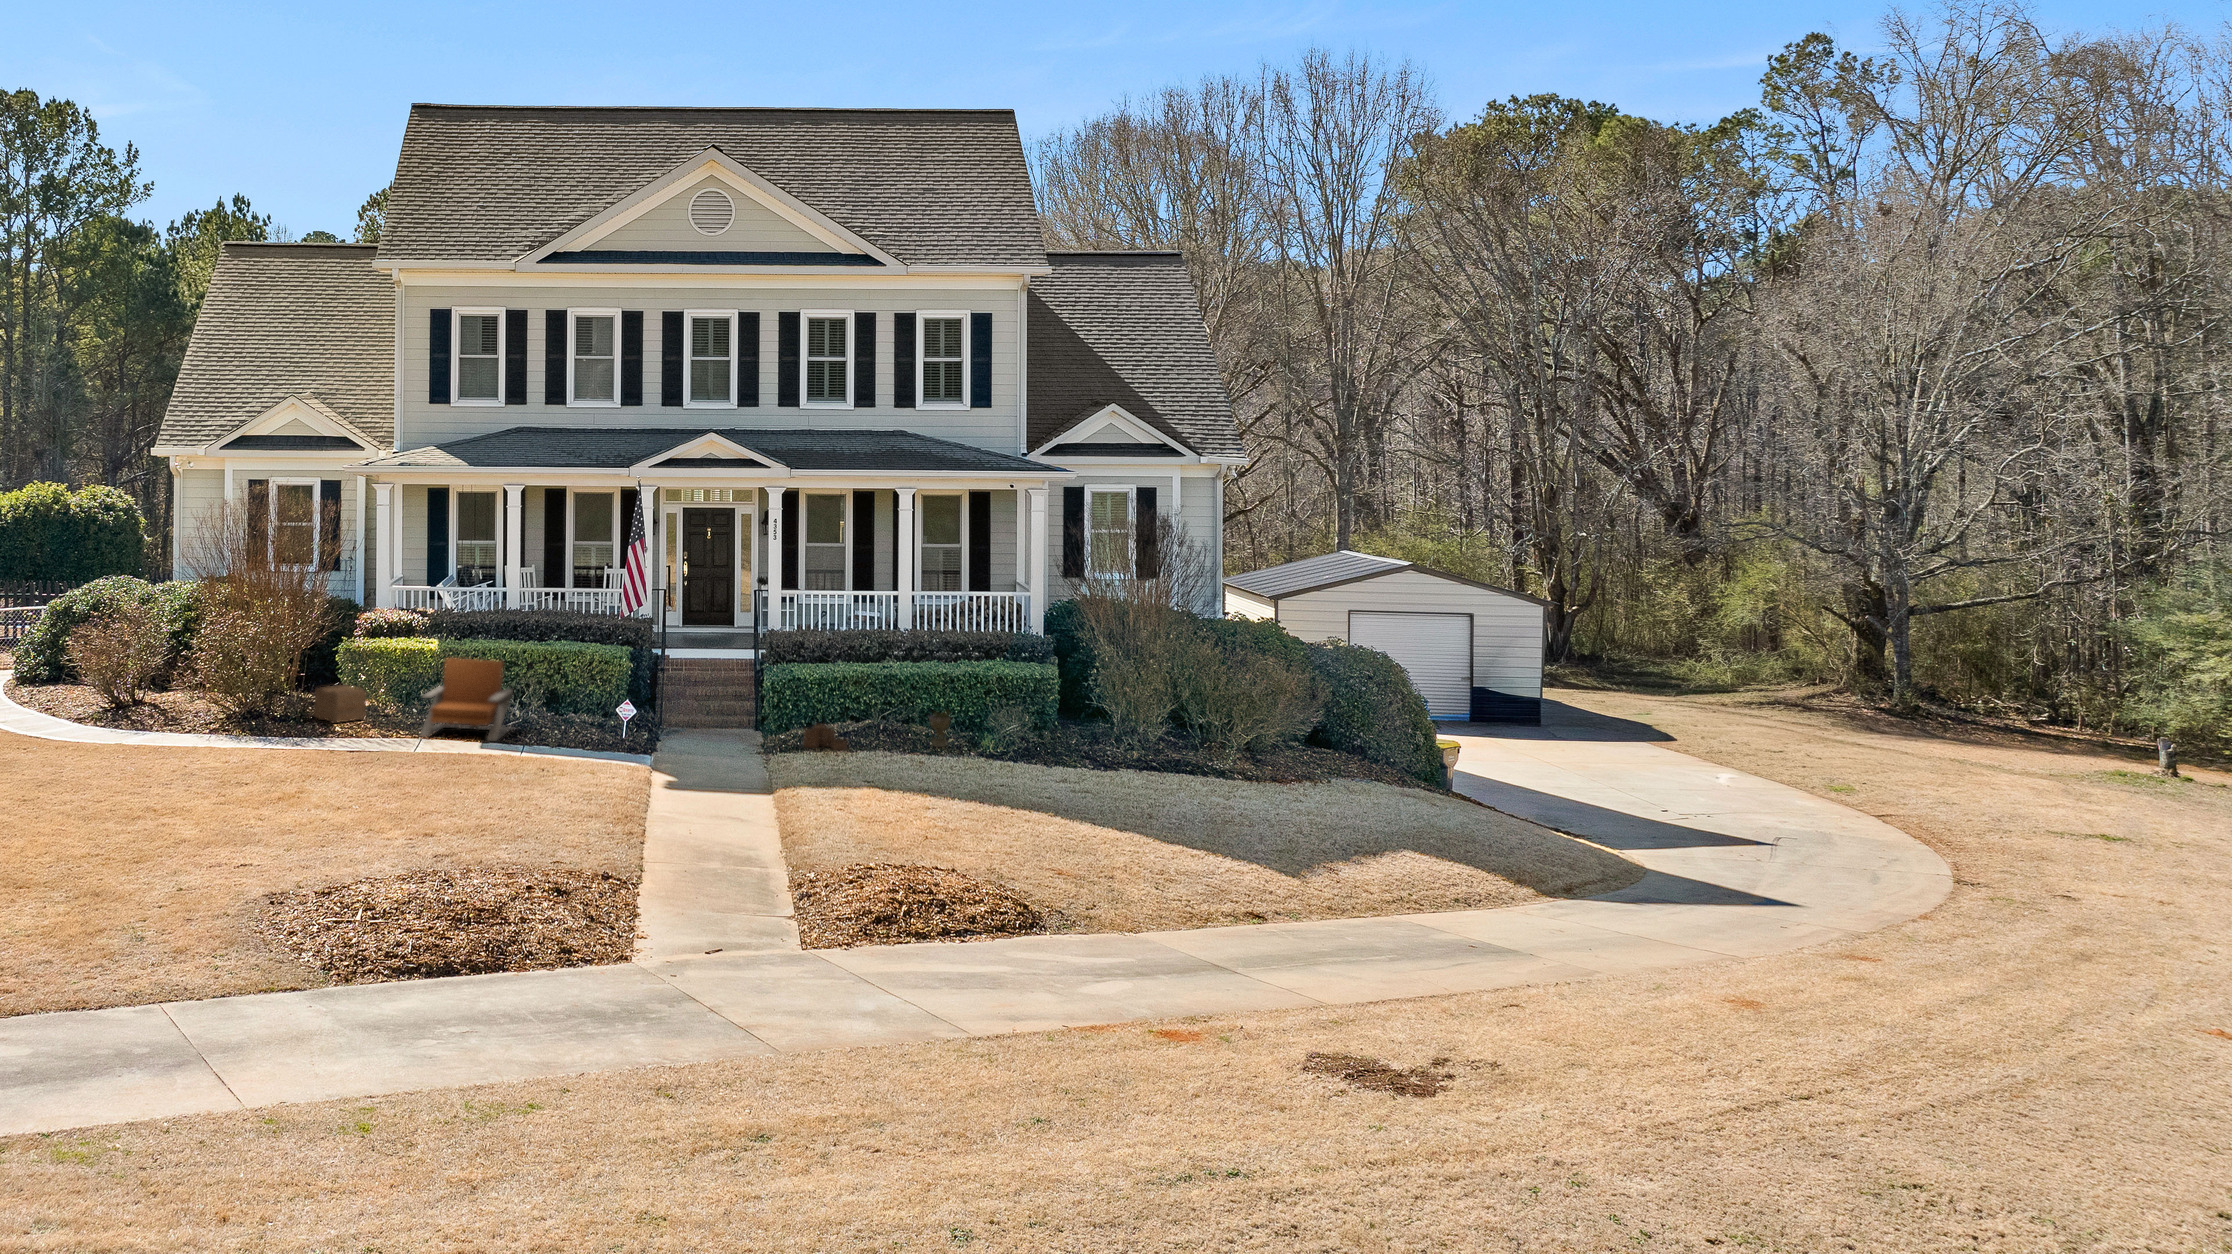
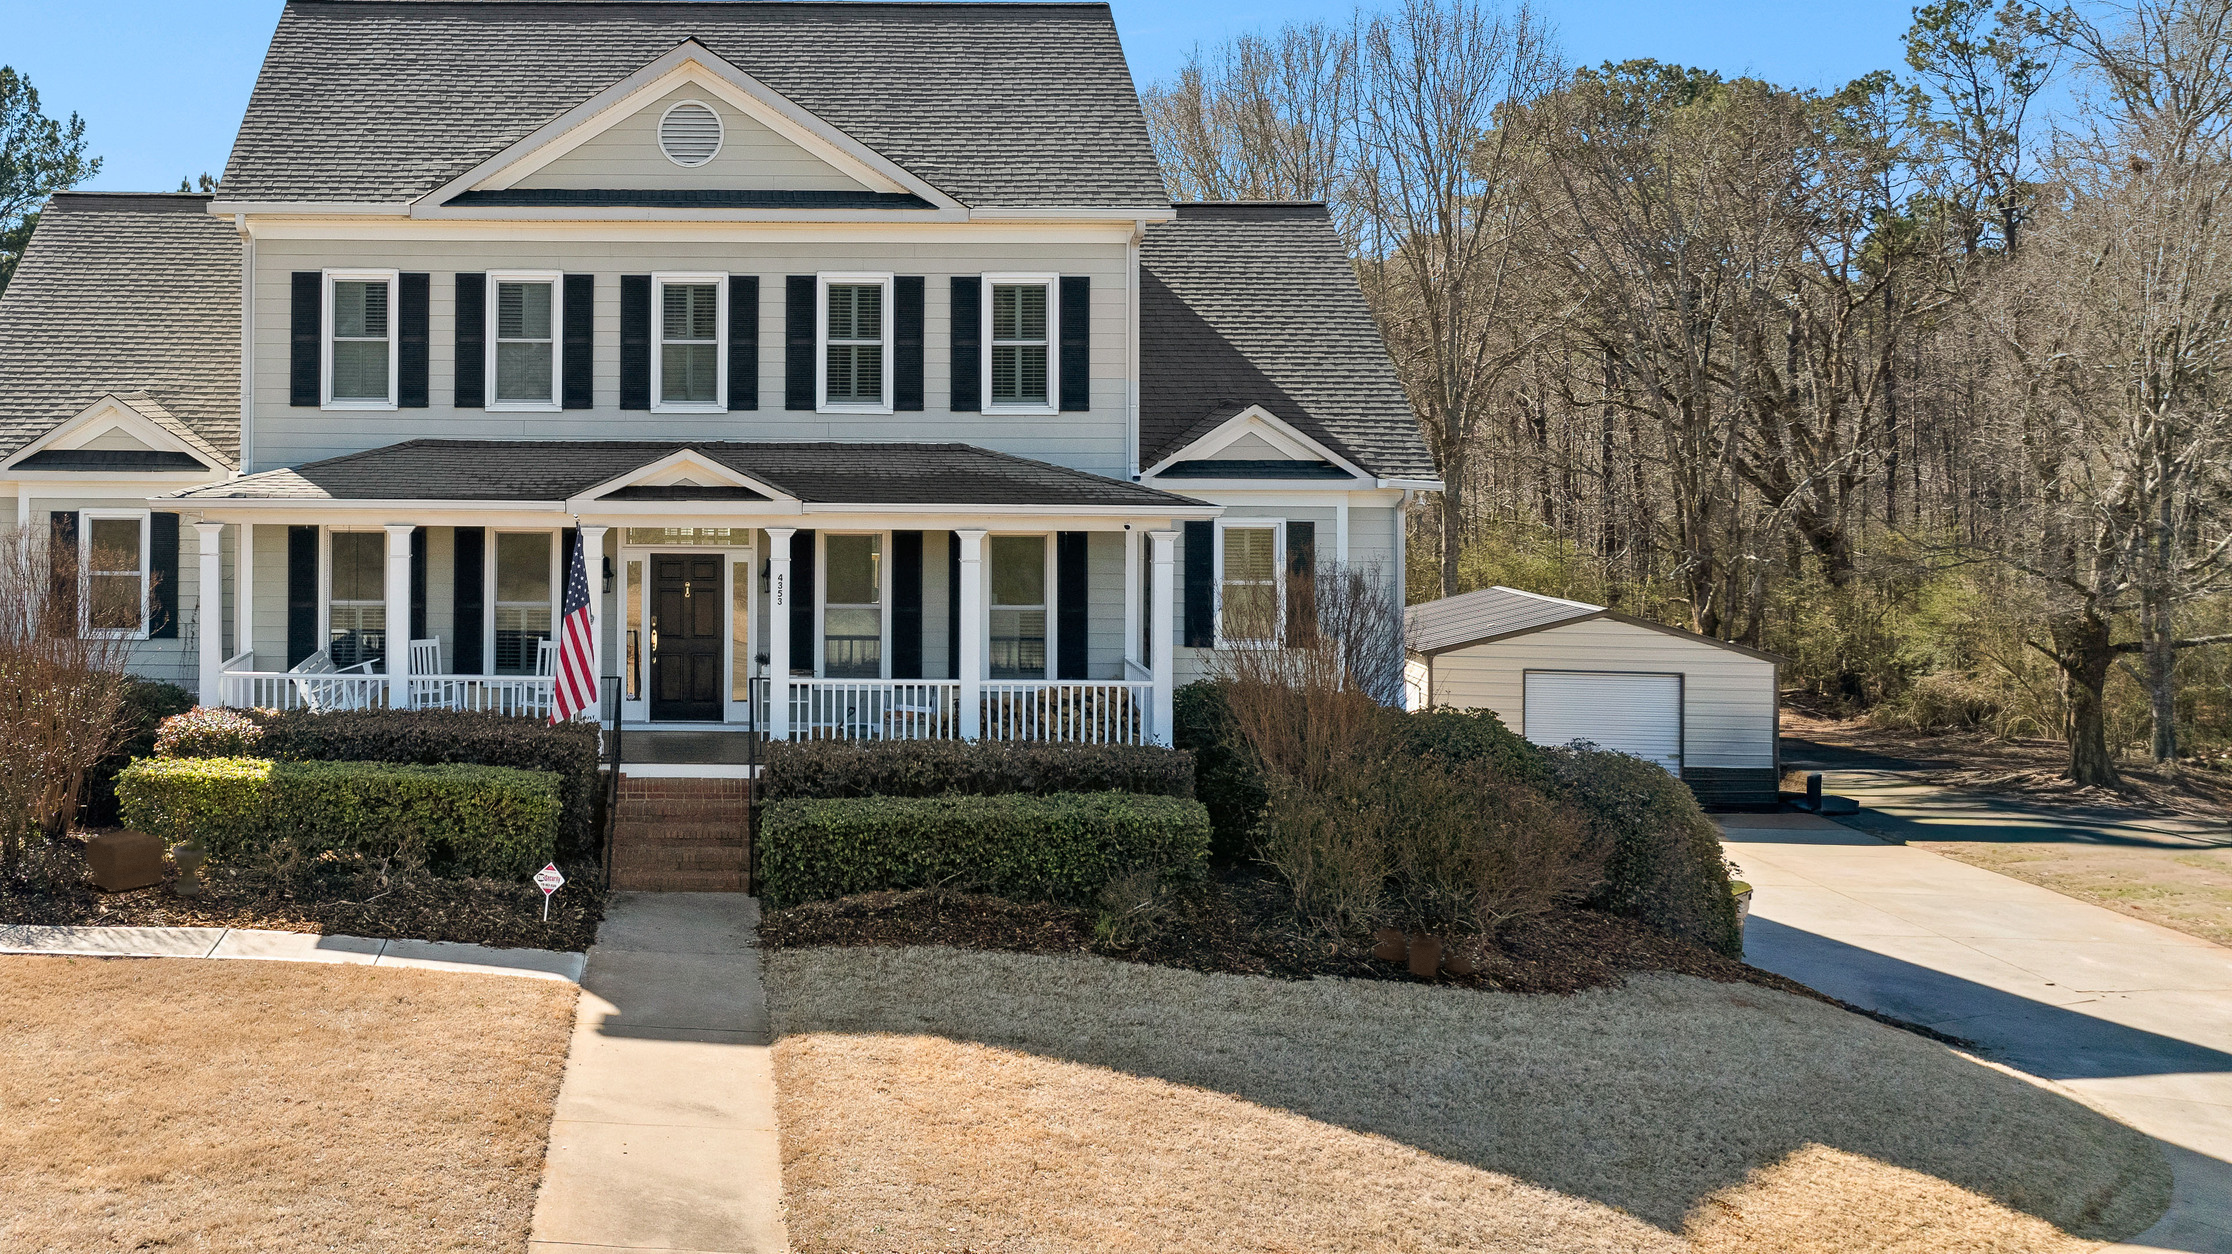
lounge chair: present [420,658,512,741] -> none [232,794,382,929]
planter: present [929,710,950,747] -> present [173,840,206,895]
woven basket: present [803,724,847,750] -> present [1374,928,1472,976]

